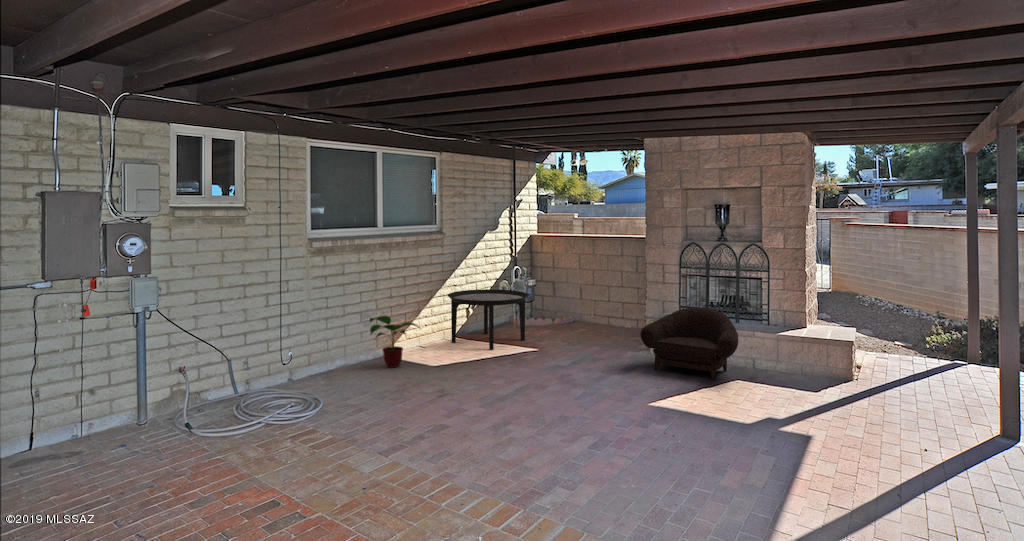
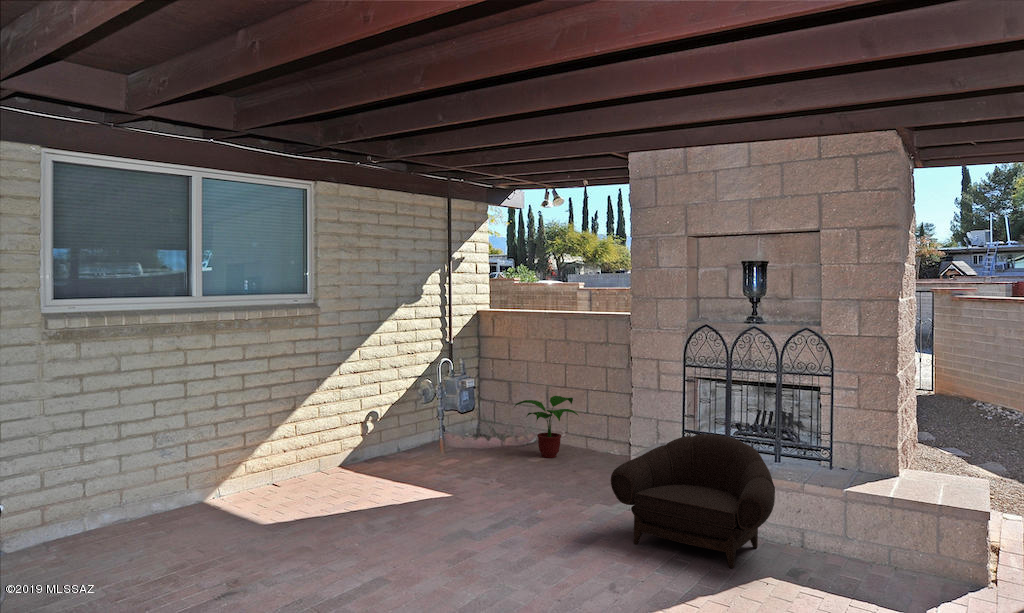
round table: present [448,289,529,349] -> none [319,394,450,495]
potted plant: present [370,316,419,368] -> present [514,396,578,458]

